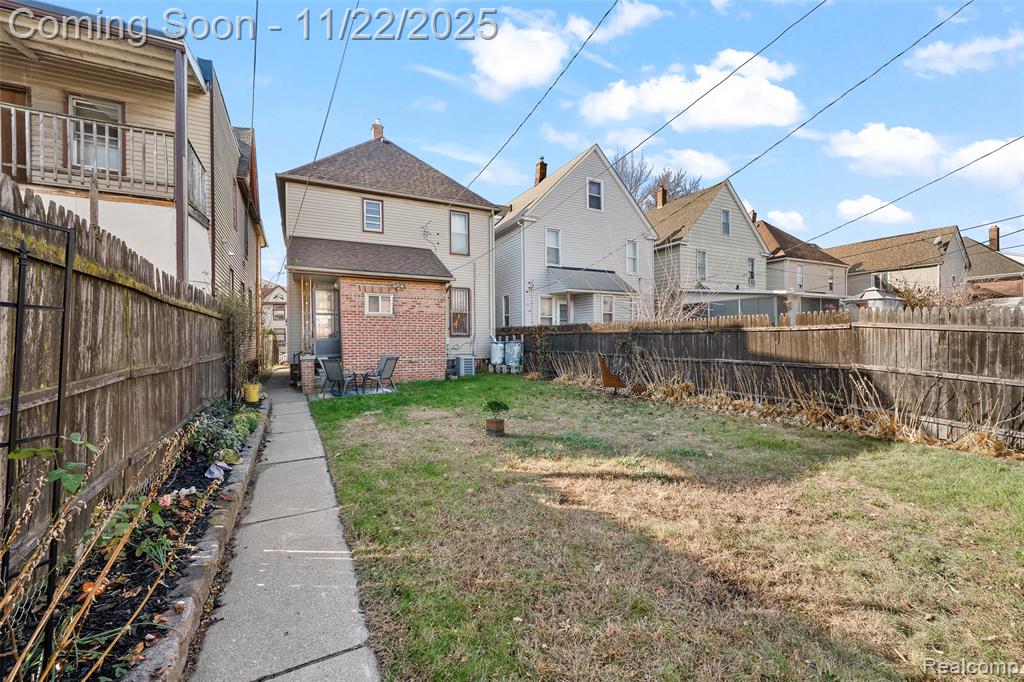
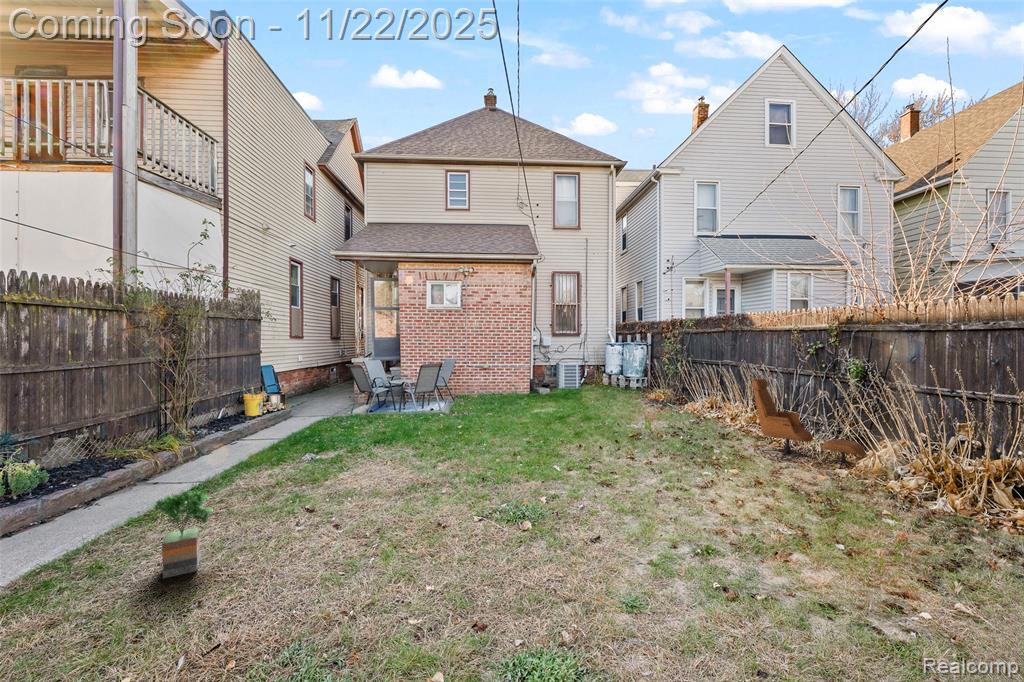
potted tree: present [484,401,509,437] -> present [152,490,213,578]

